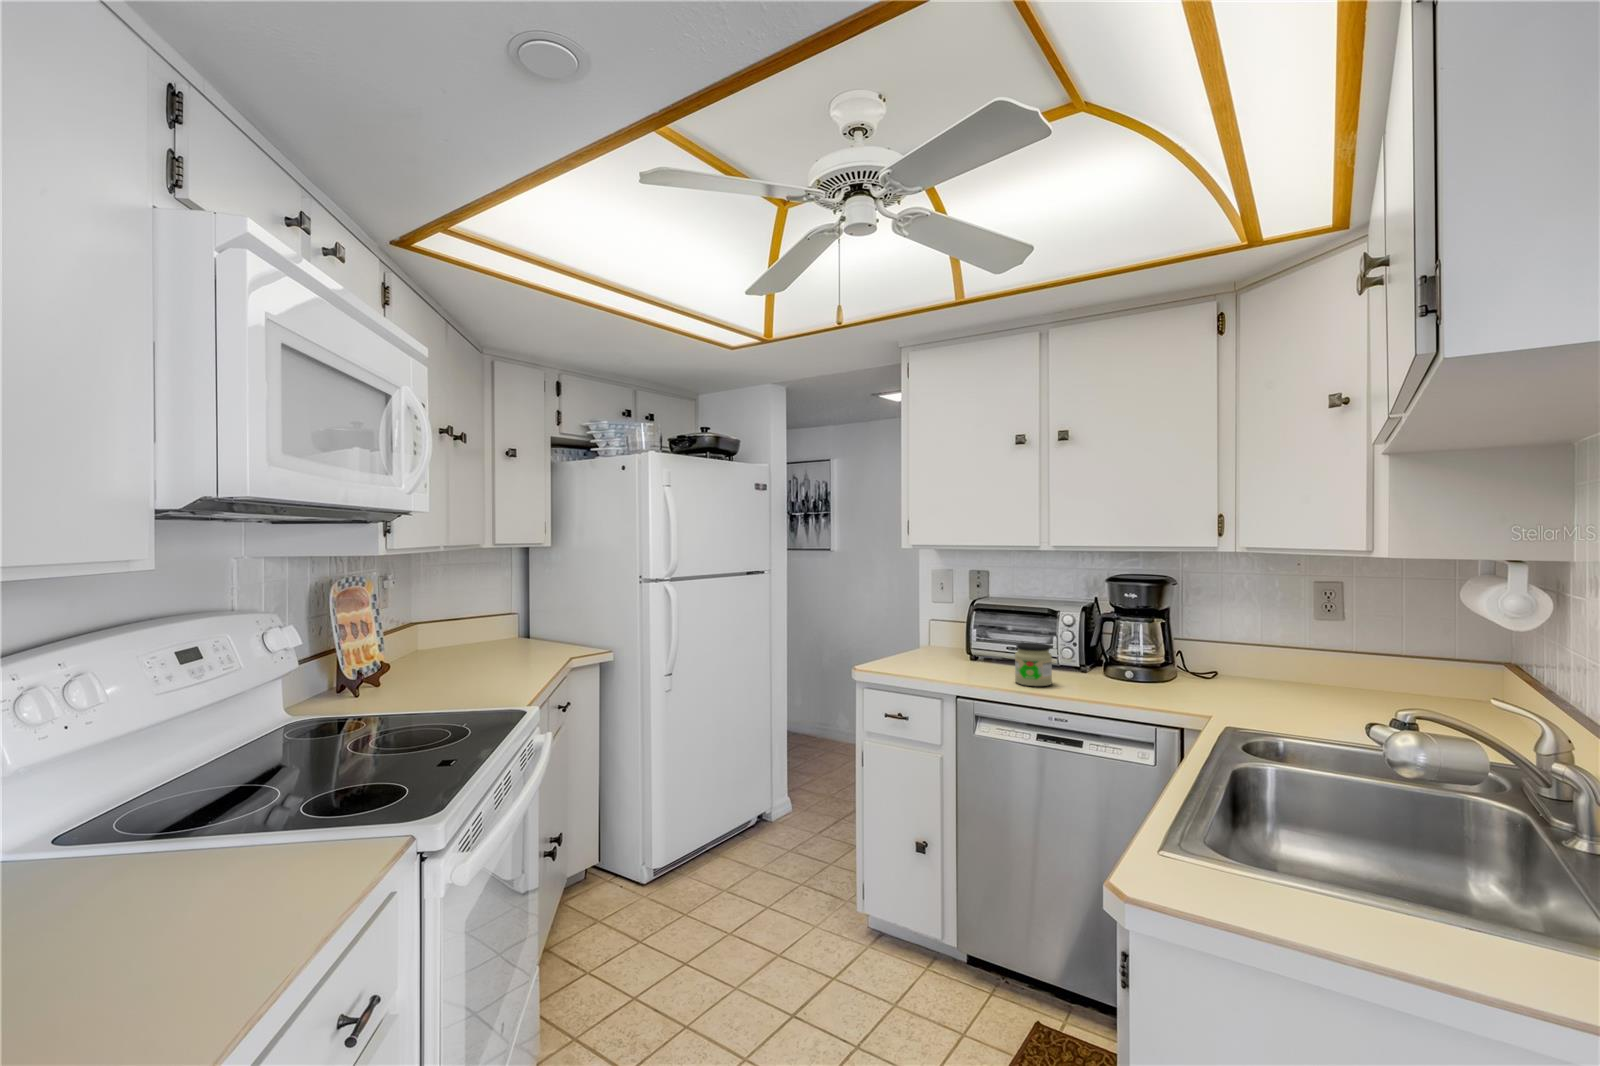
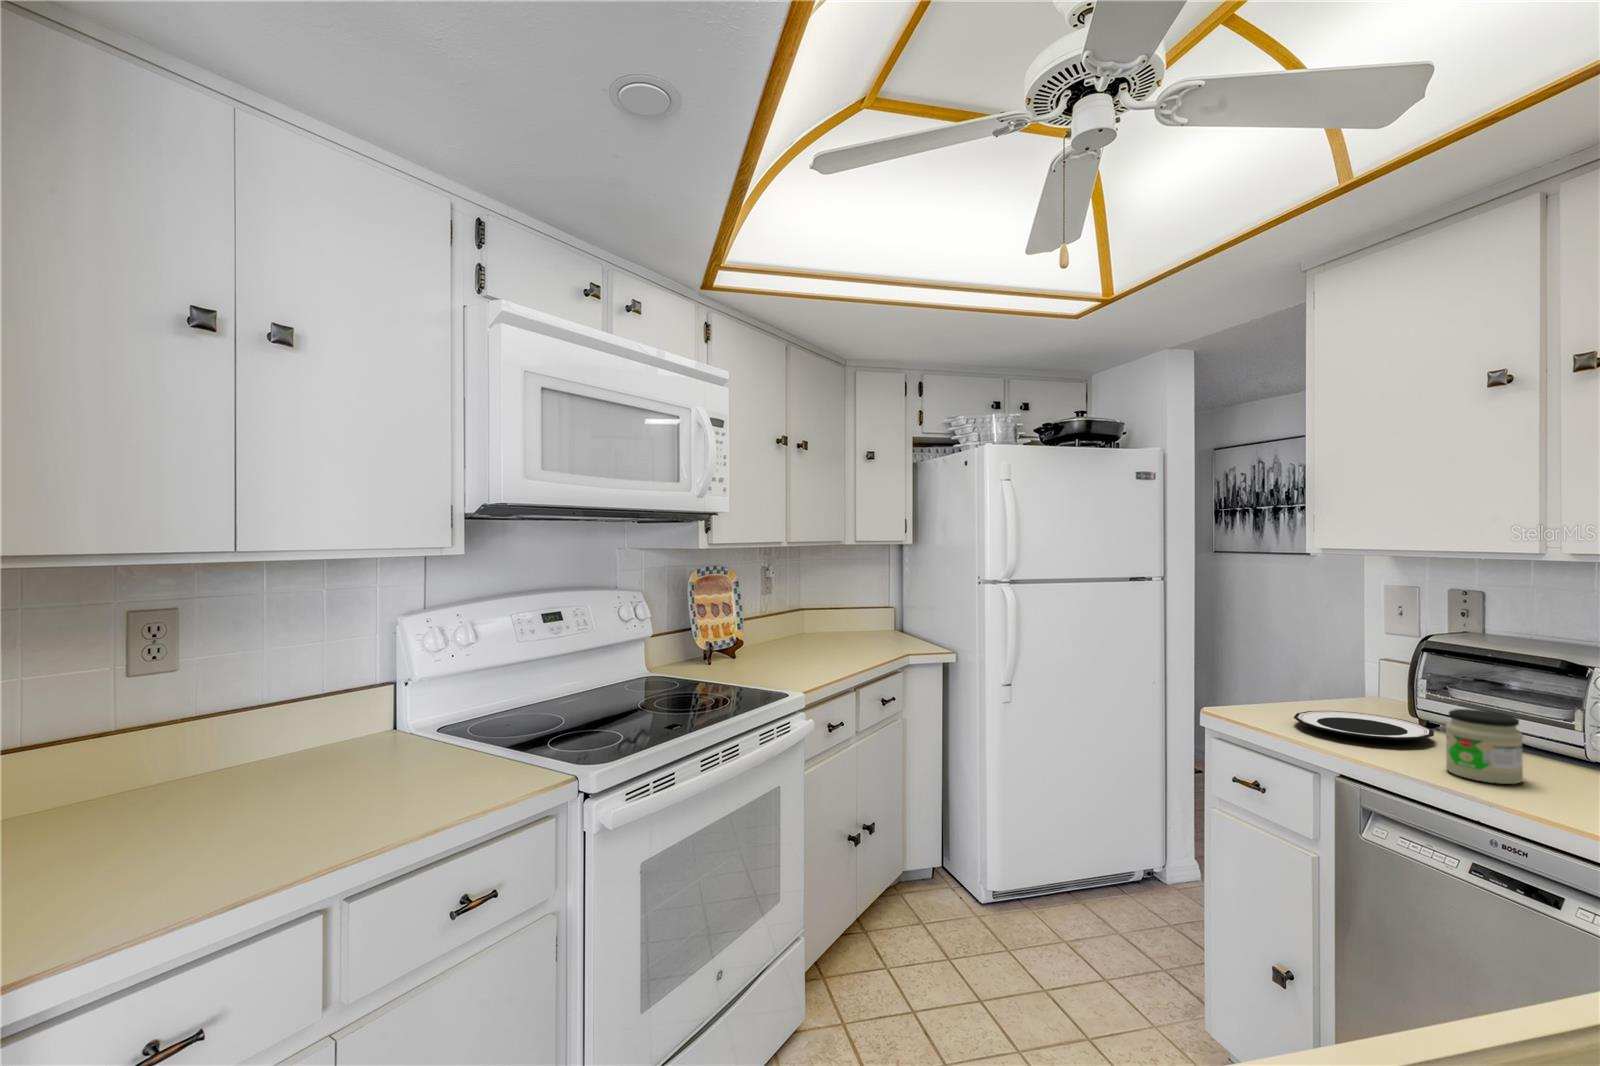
plate: none [914,656,992,671] -> present [1294,711,1434,740]

